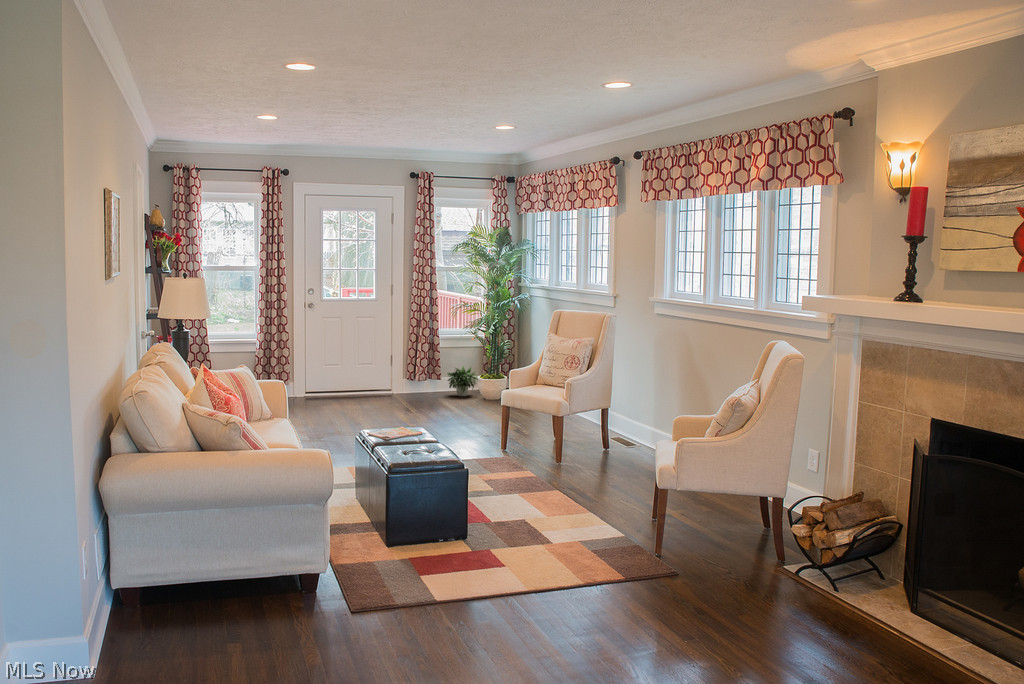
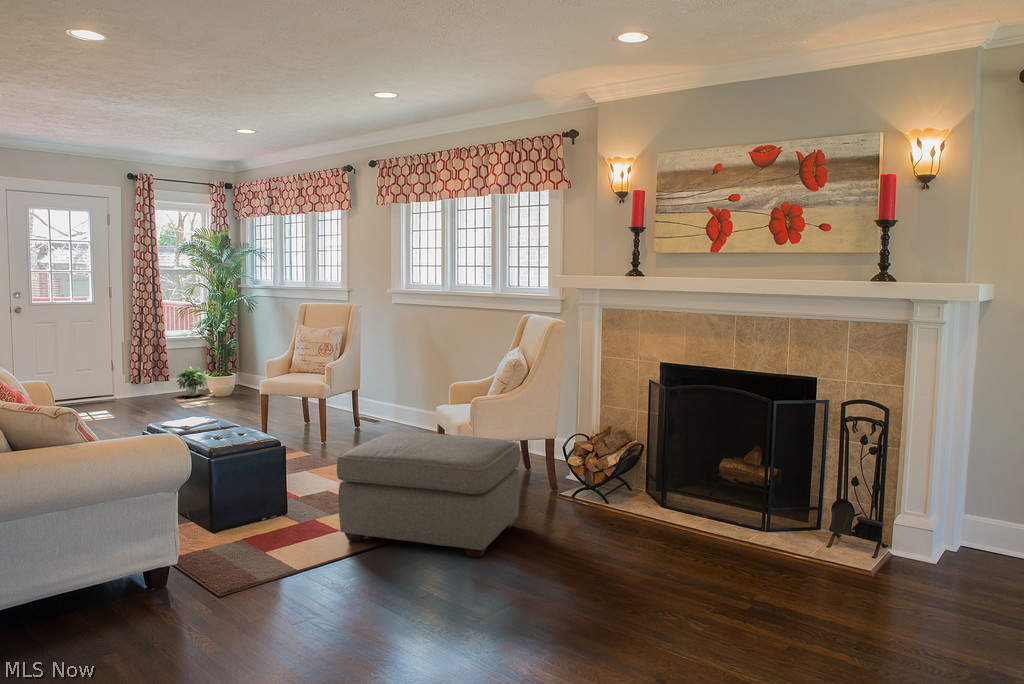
ottoman: none [496,466,710,629] -> present [337,432,520,558]

